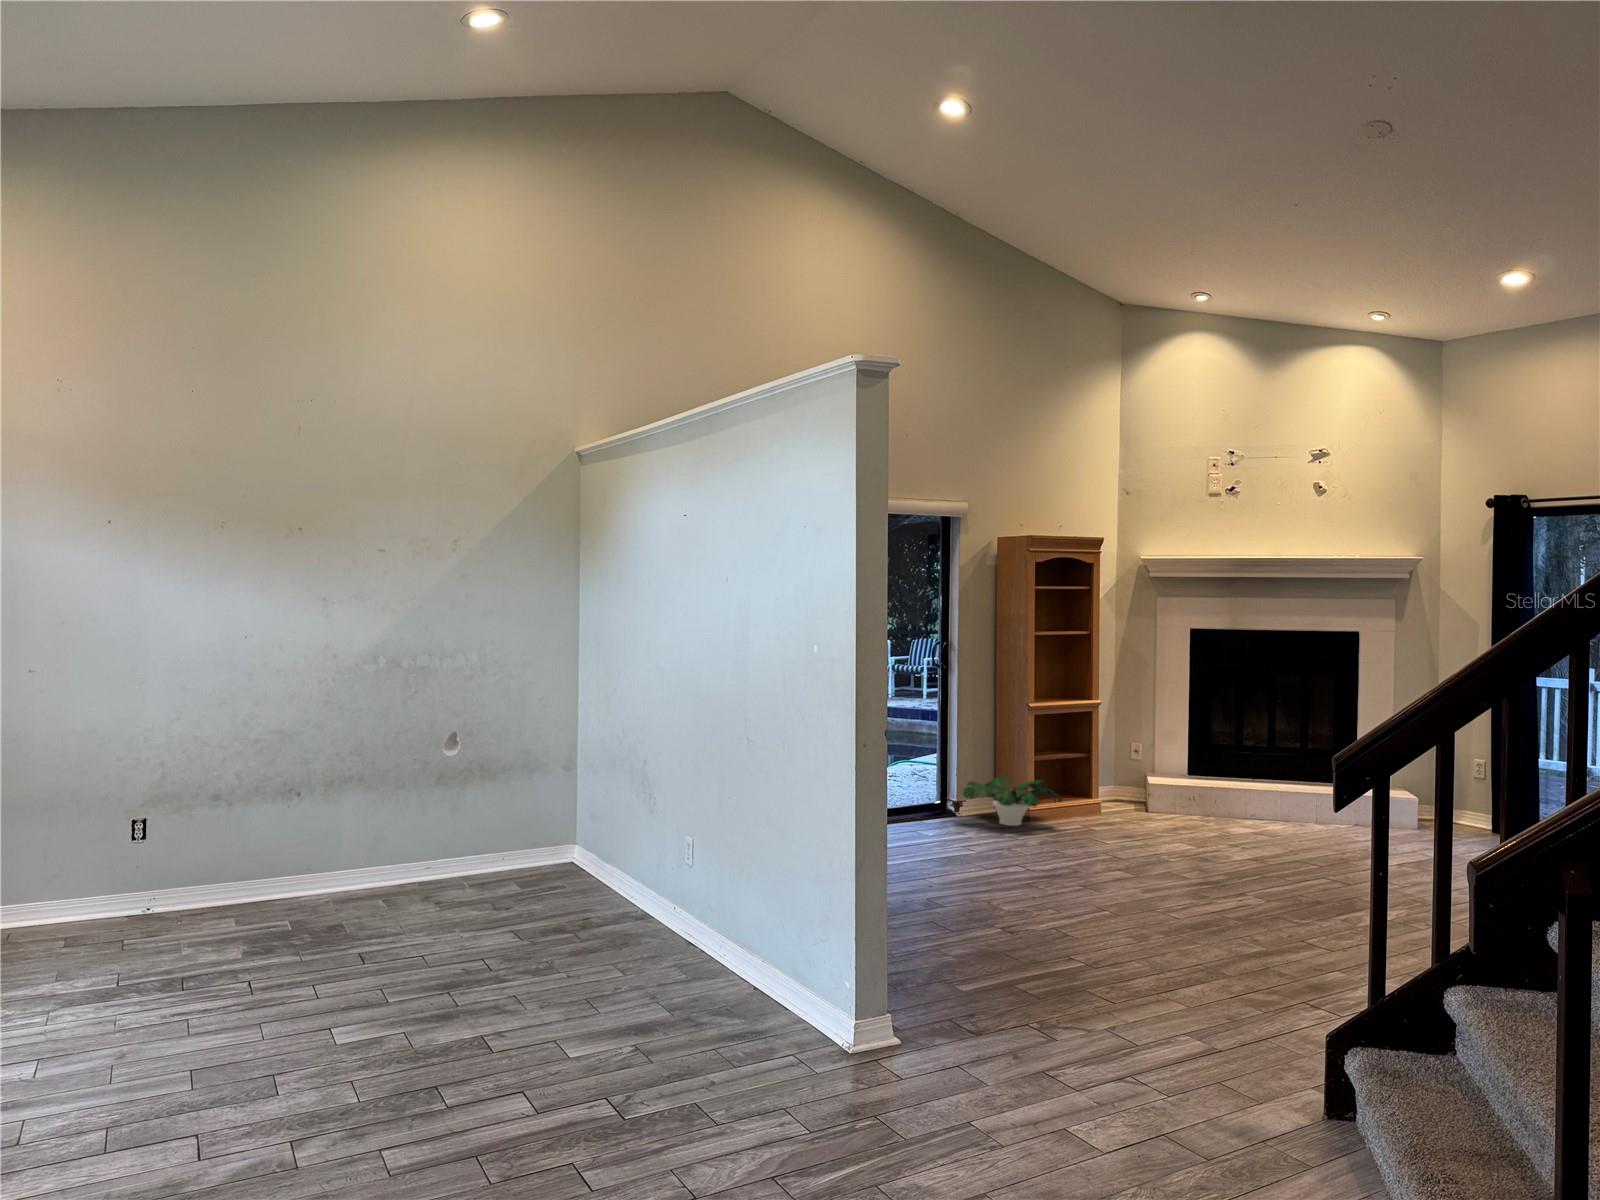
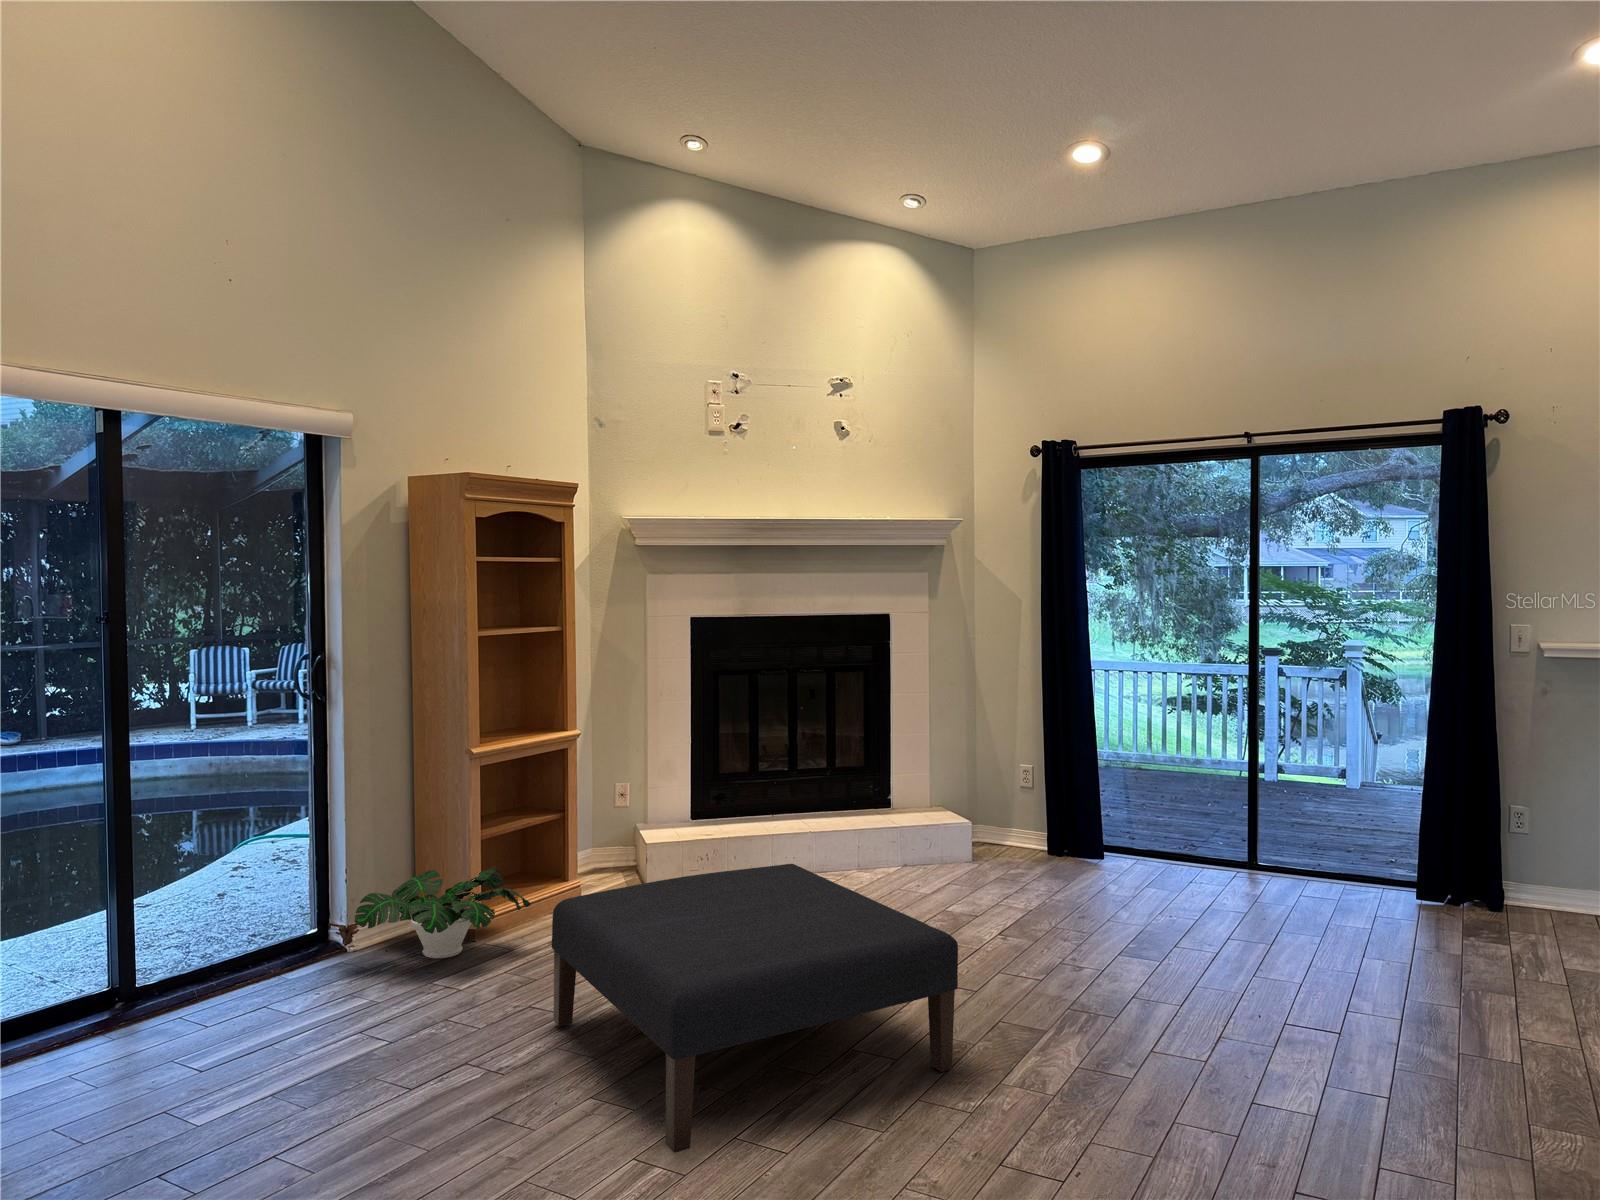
ottoman: none [1069,787,1305,910] -> present [552,864,958,1153]

